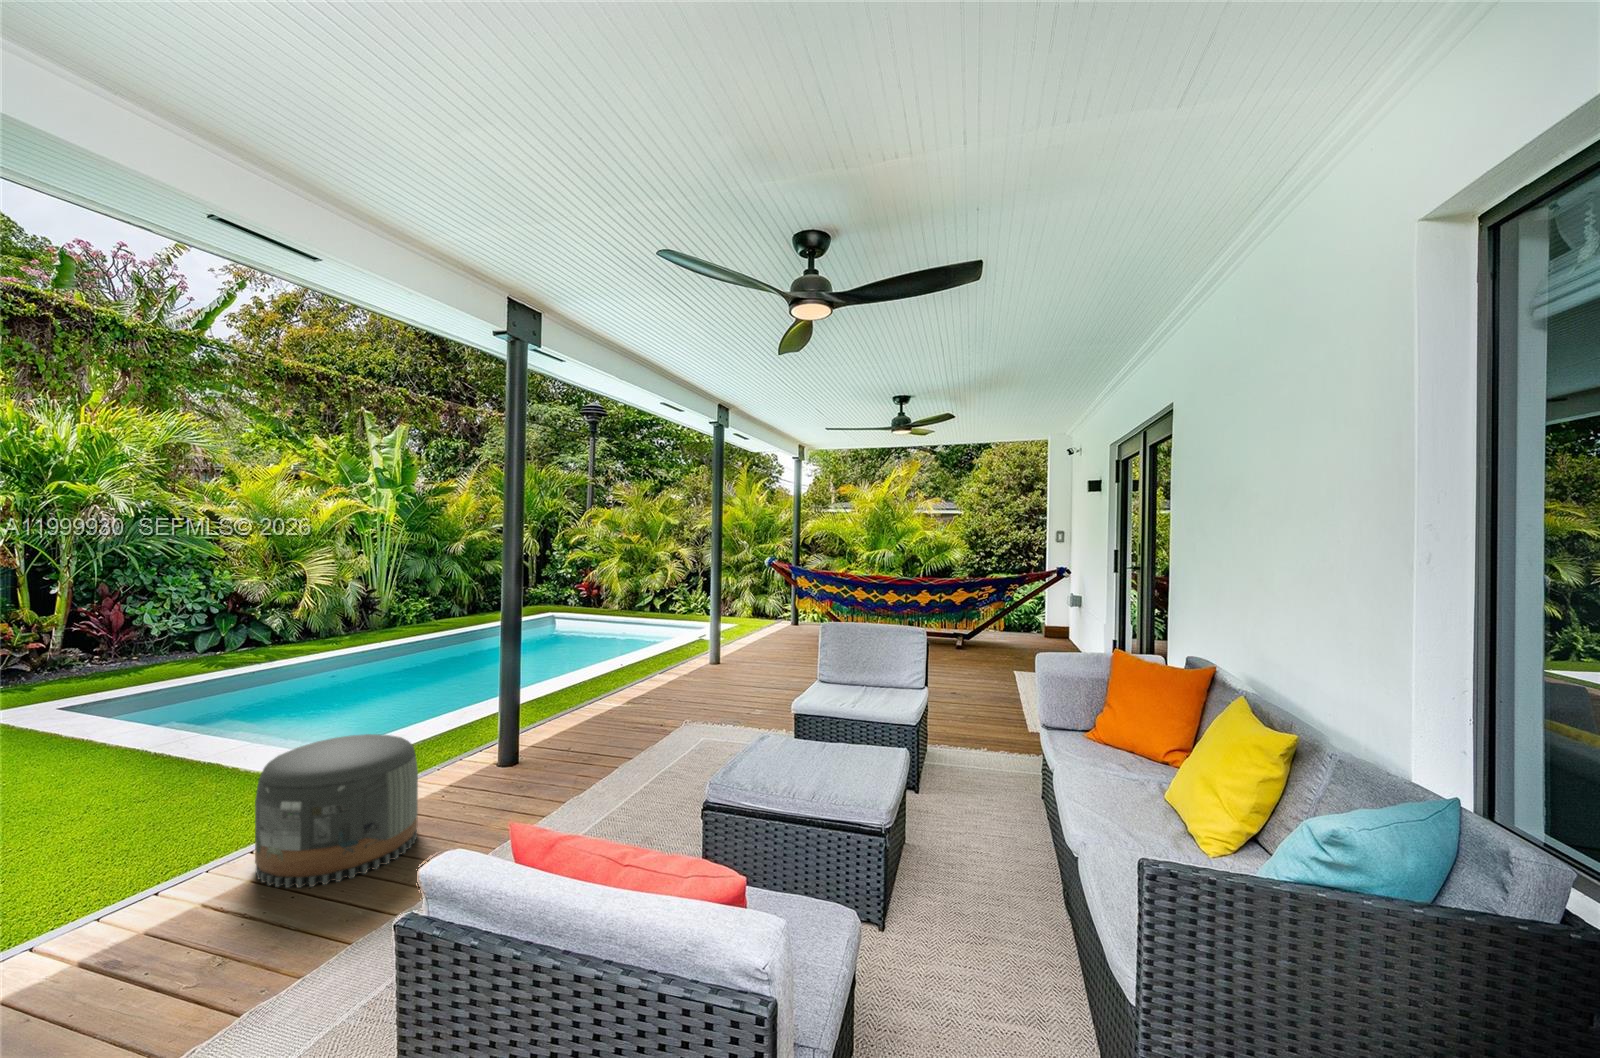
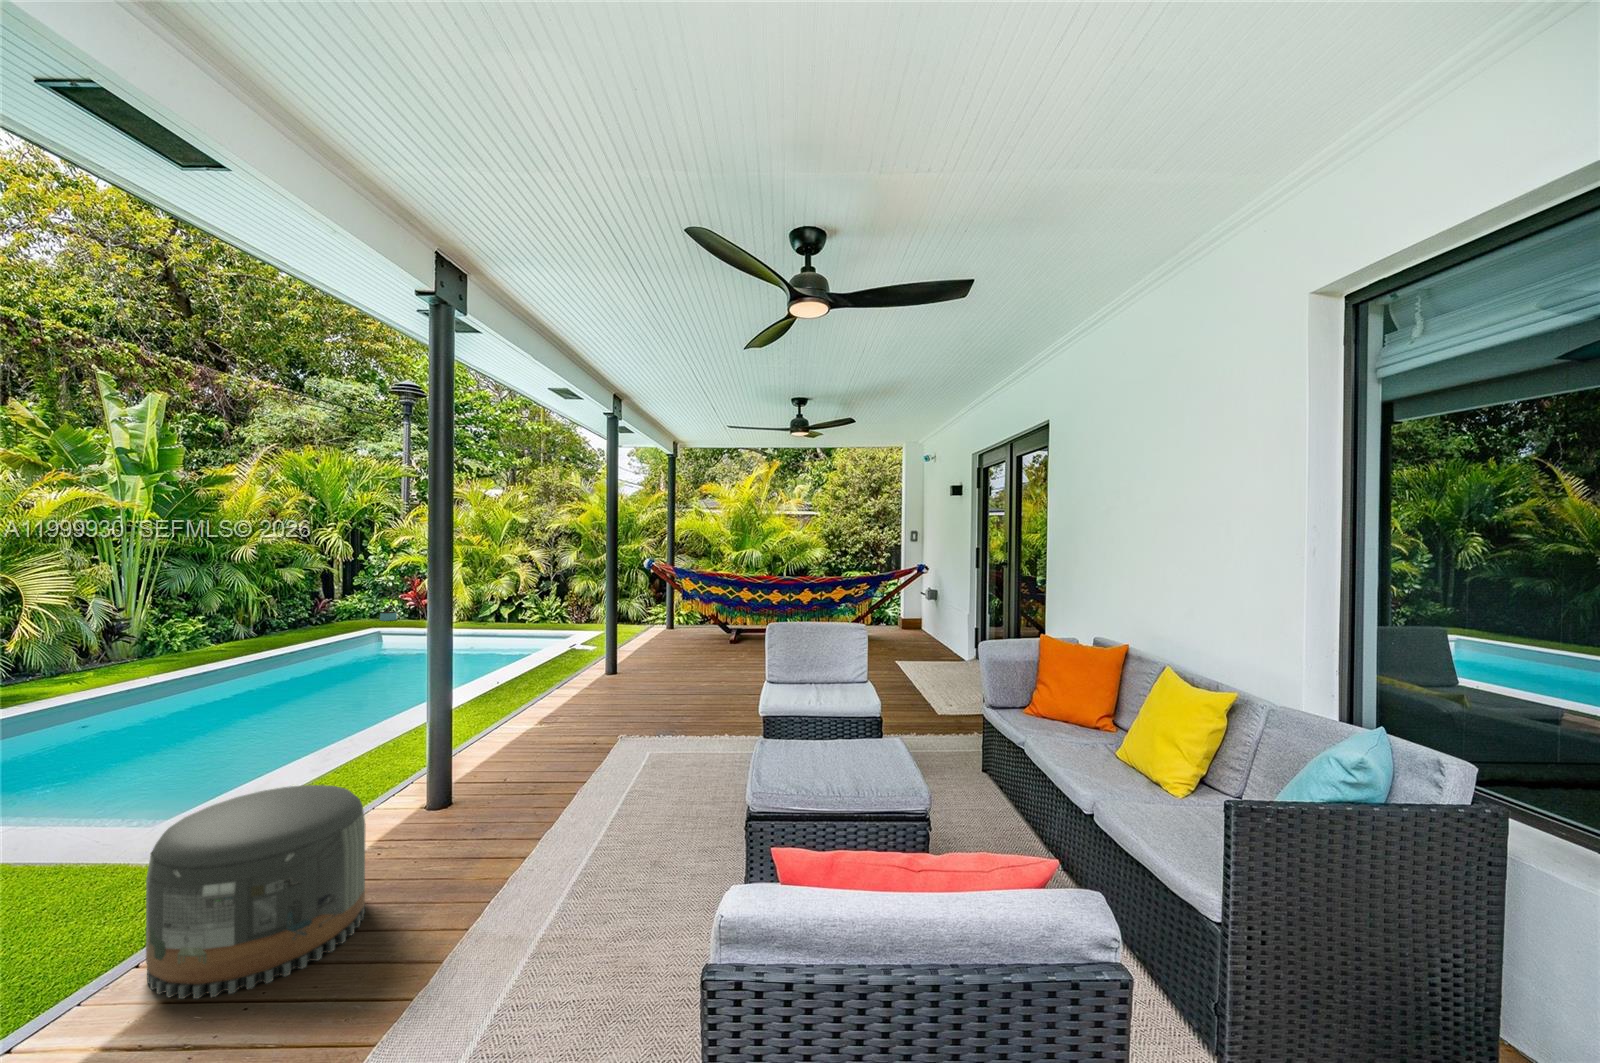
potted plant: none [562,567,582,607] -> present [377,574,403,621]

